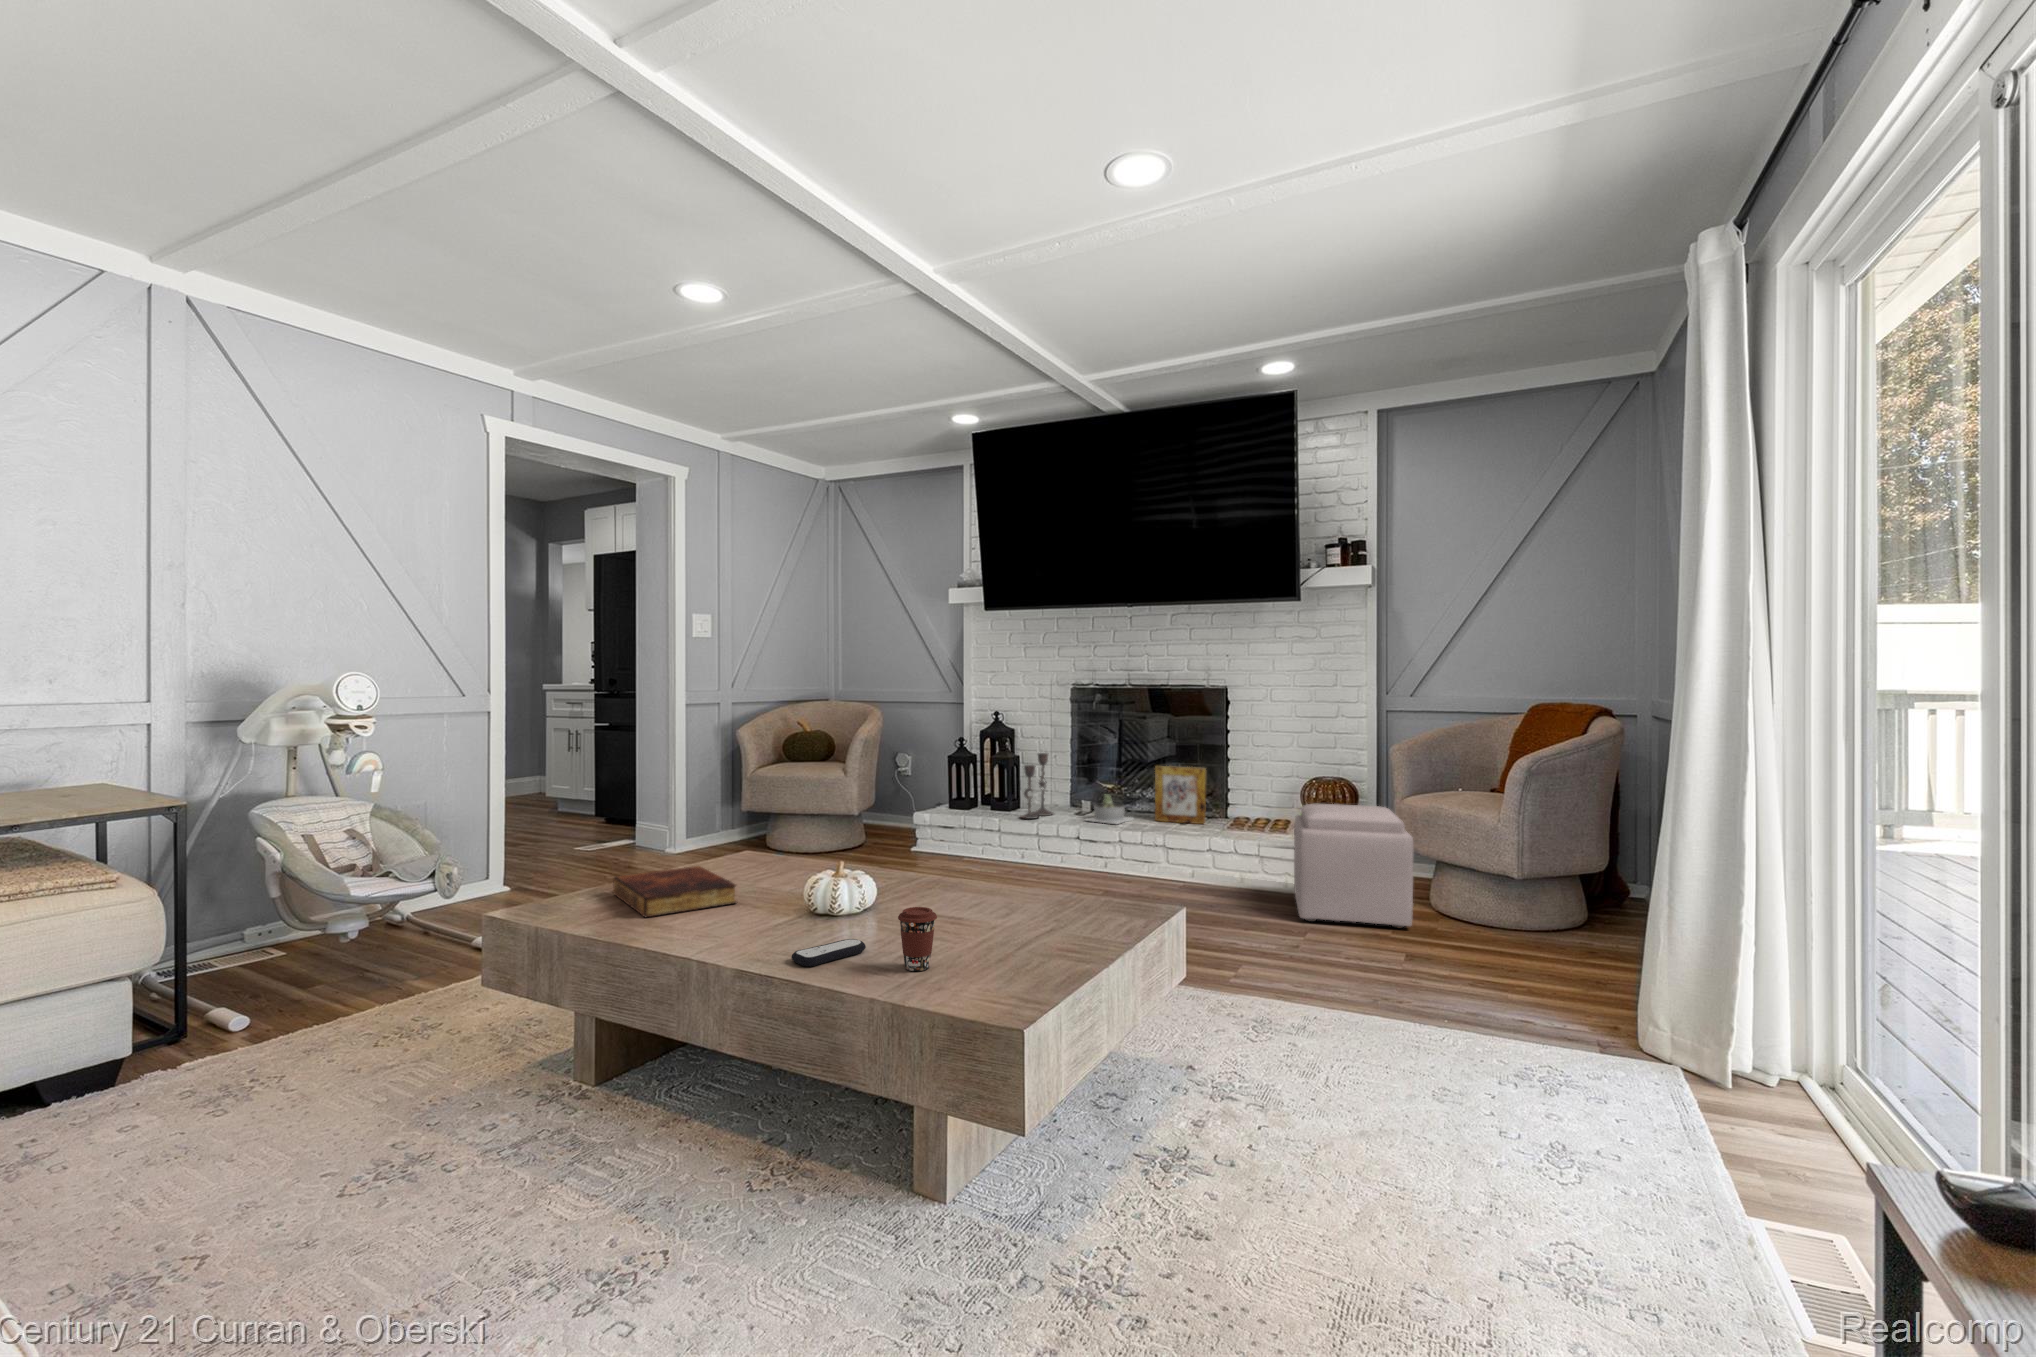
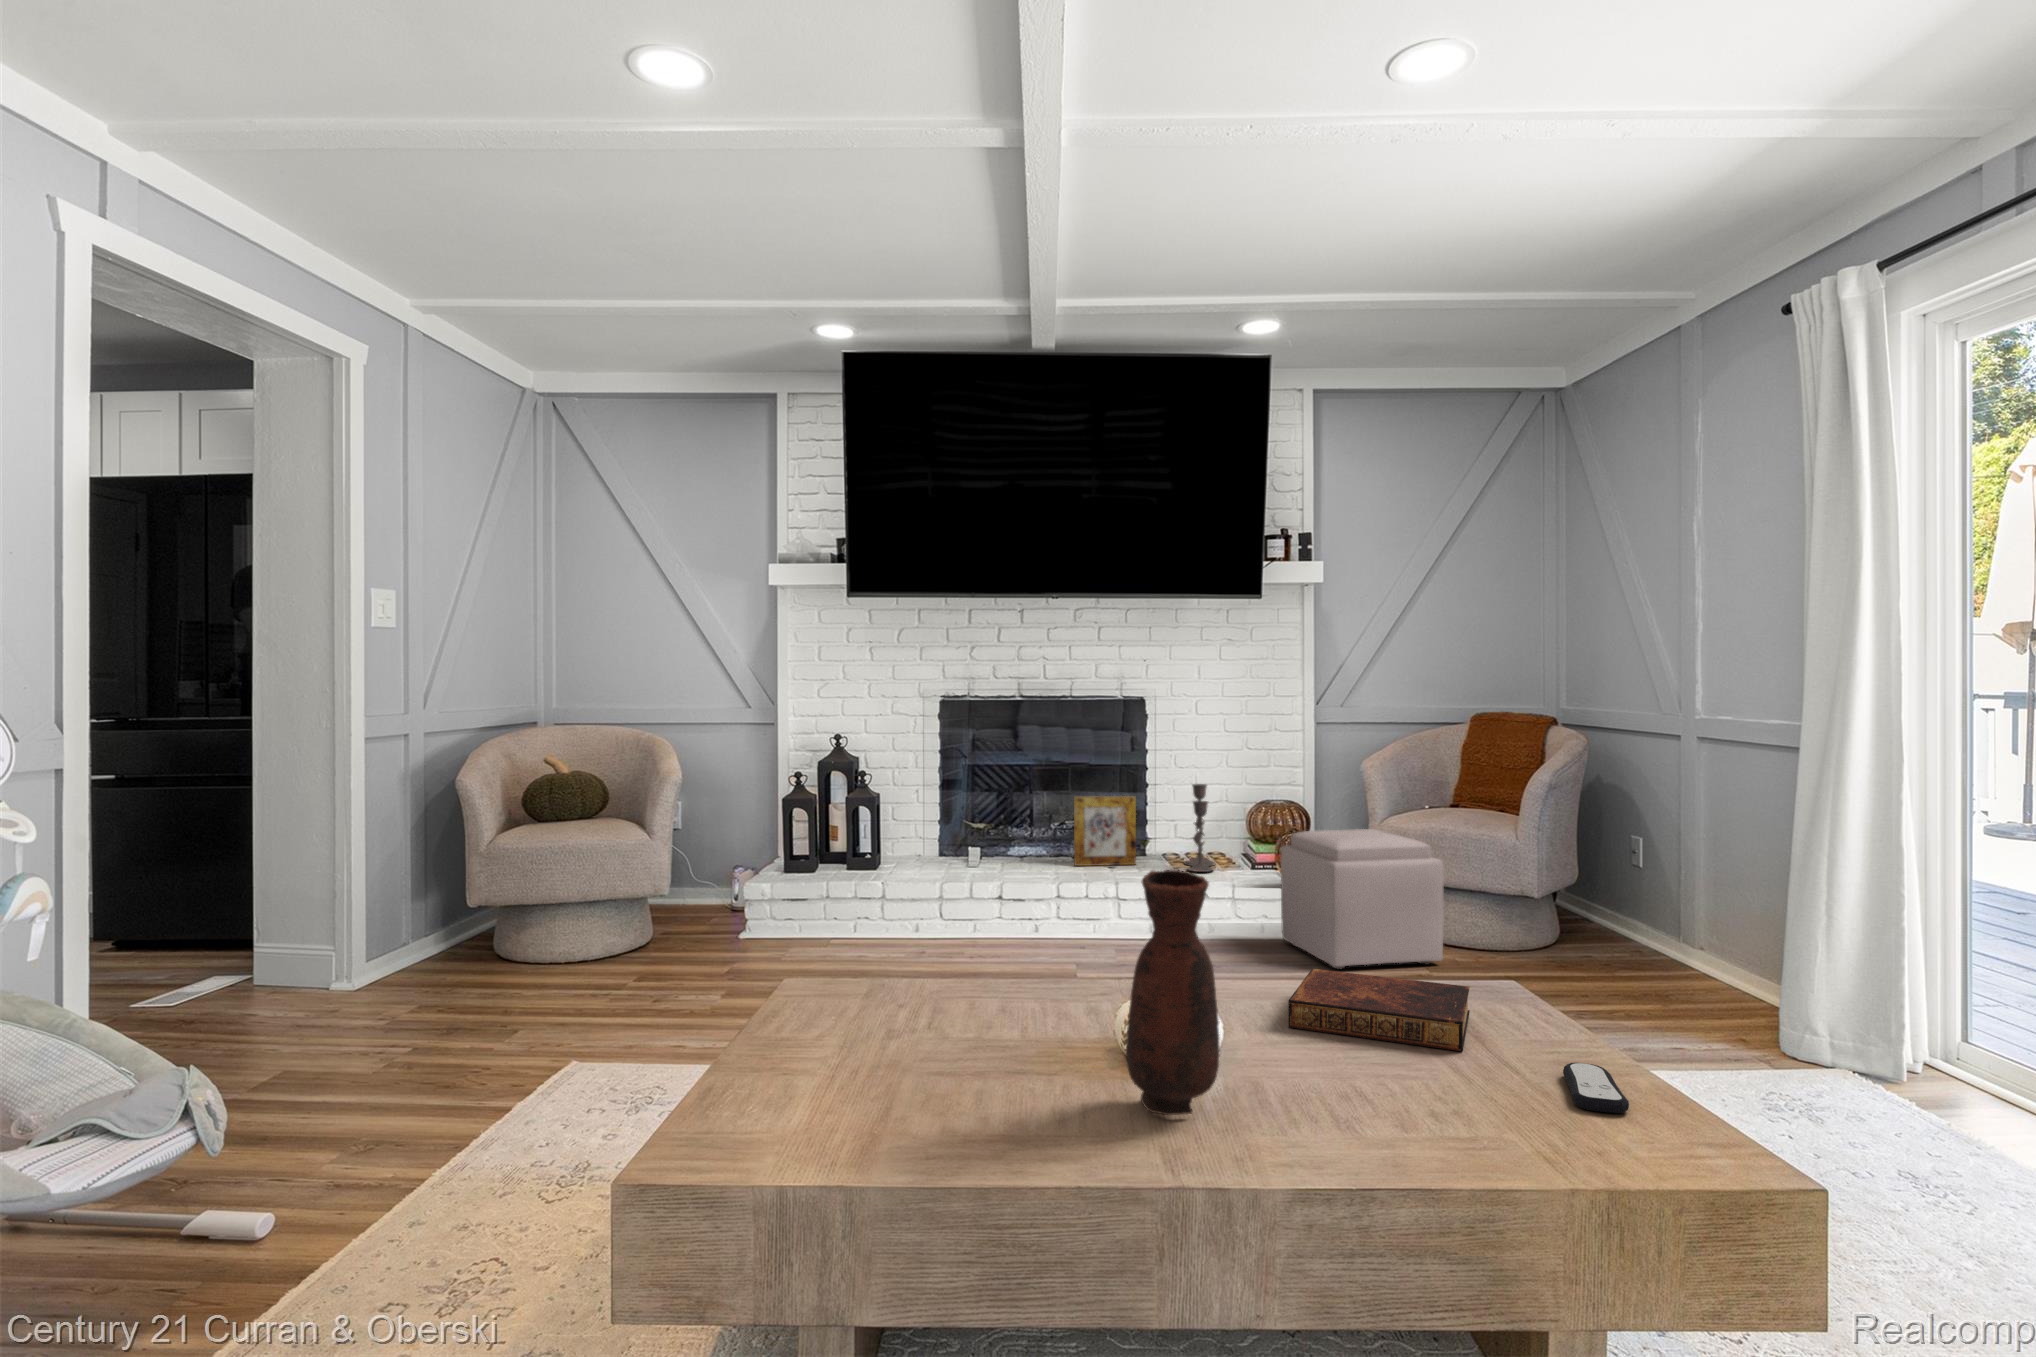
candlestick: present [1020,753,1054,819] -> present [1185,784,1215,872]
vase: none [750,786,805,937] -> present [1126,869,1220,1115]
succulent planter: present [1086,795,1132,824] -> none [992,836,1045,875]
book: present [614,866,736,917] -> present [1288,969,1470,1051]
coffee cup: present [898,907,937,971] -> none [1436,1031,1498,1129]
remote control: present [791,939,866,966] -> present [1563,1063,1629,1113]

